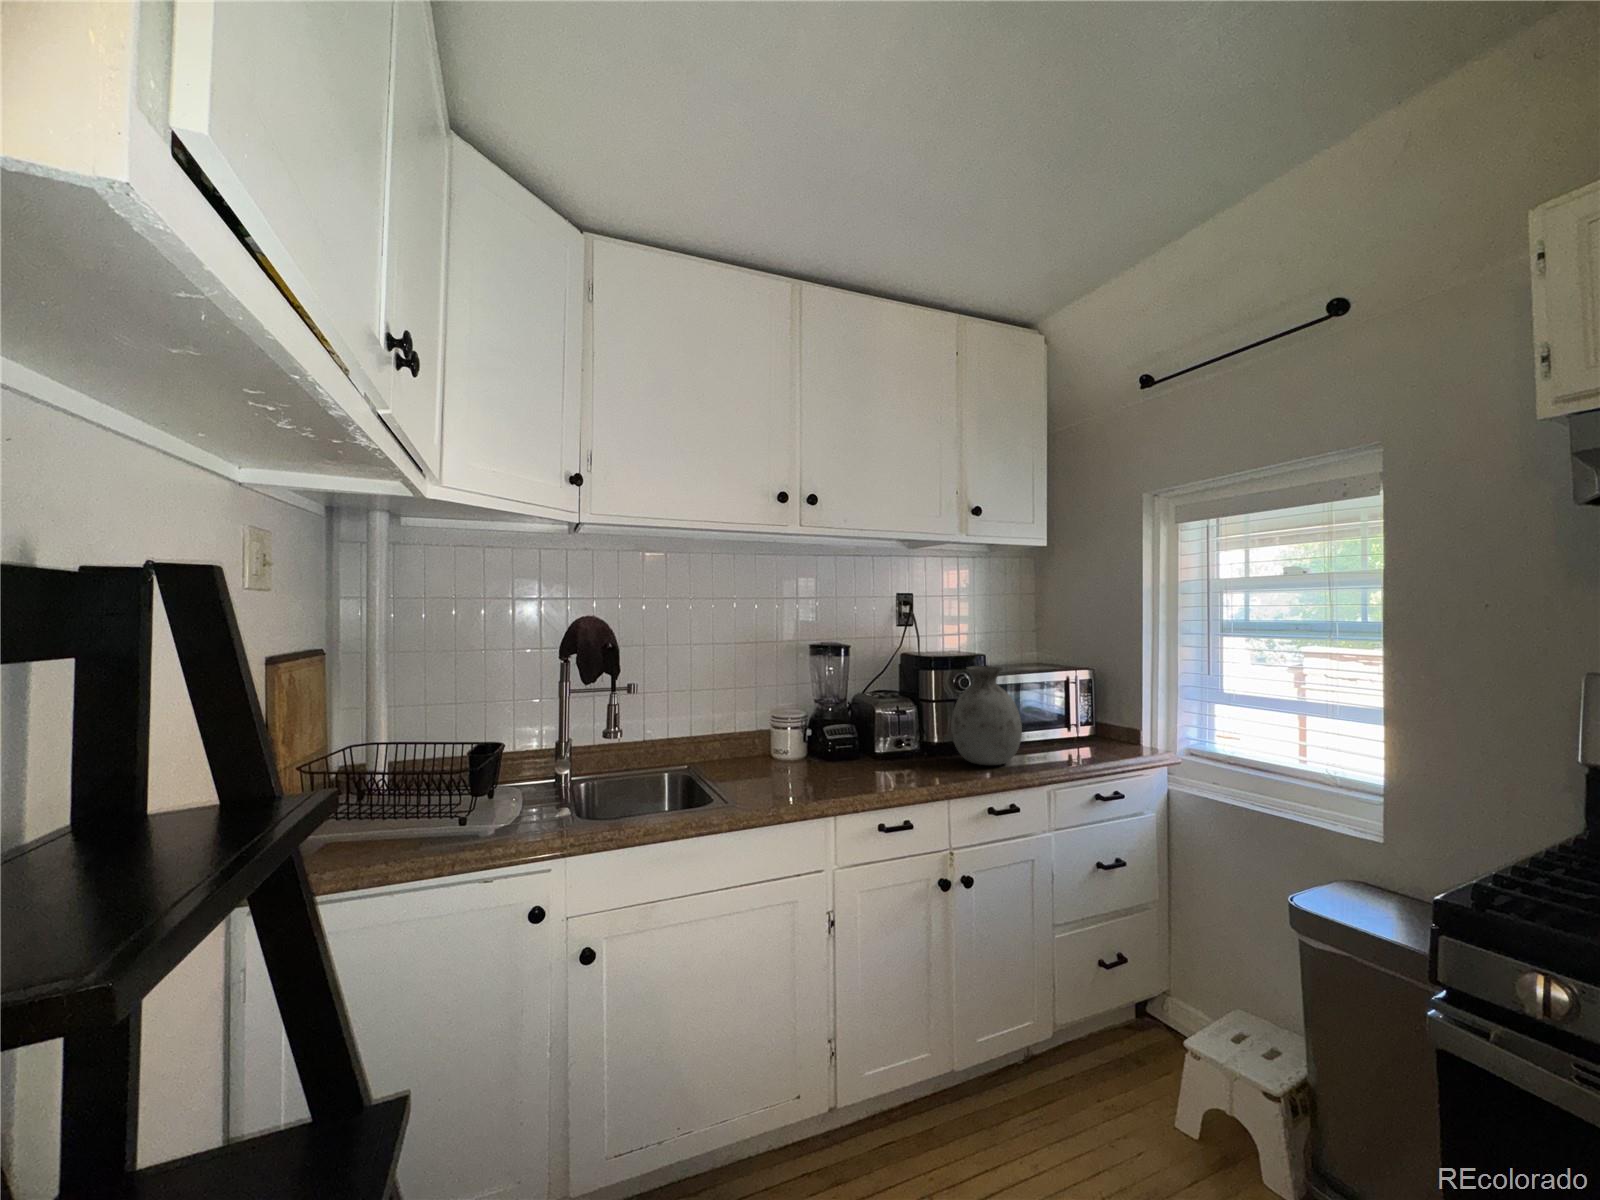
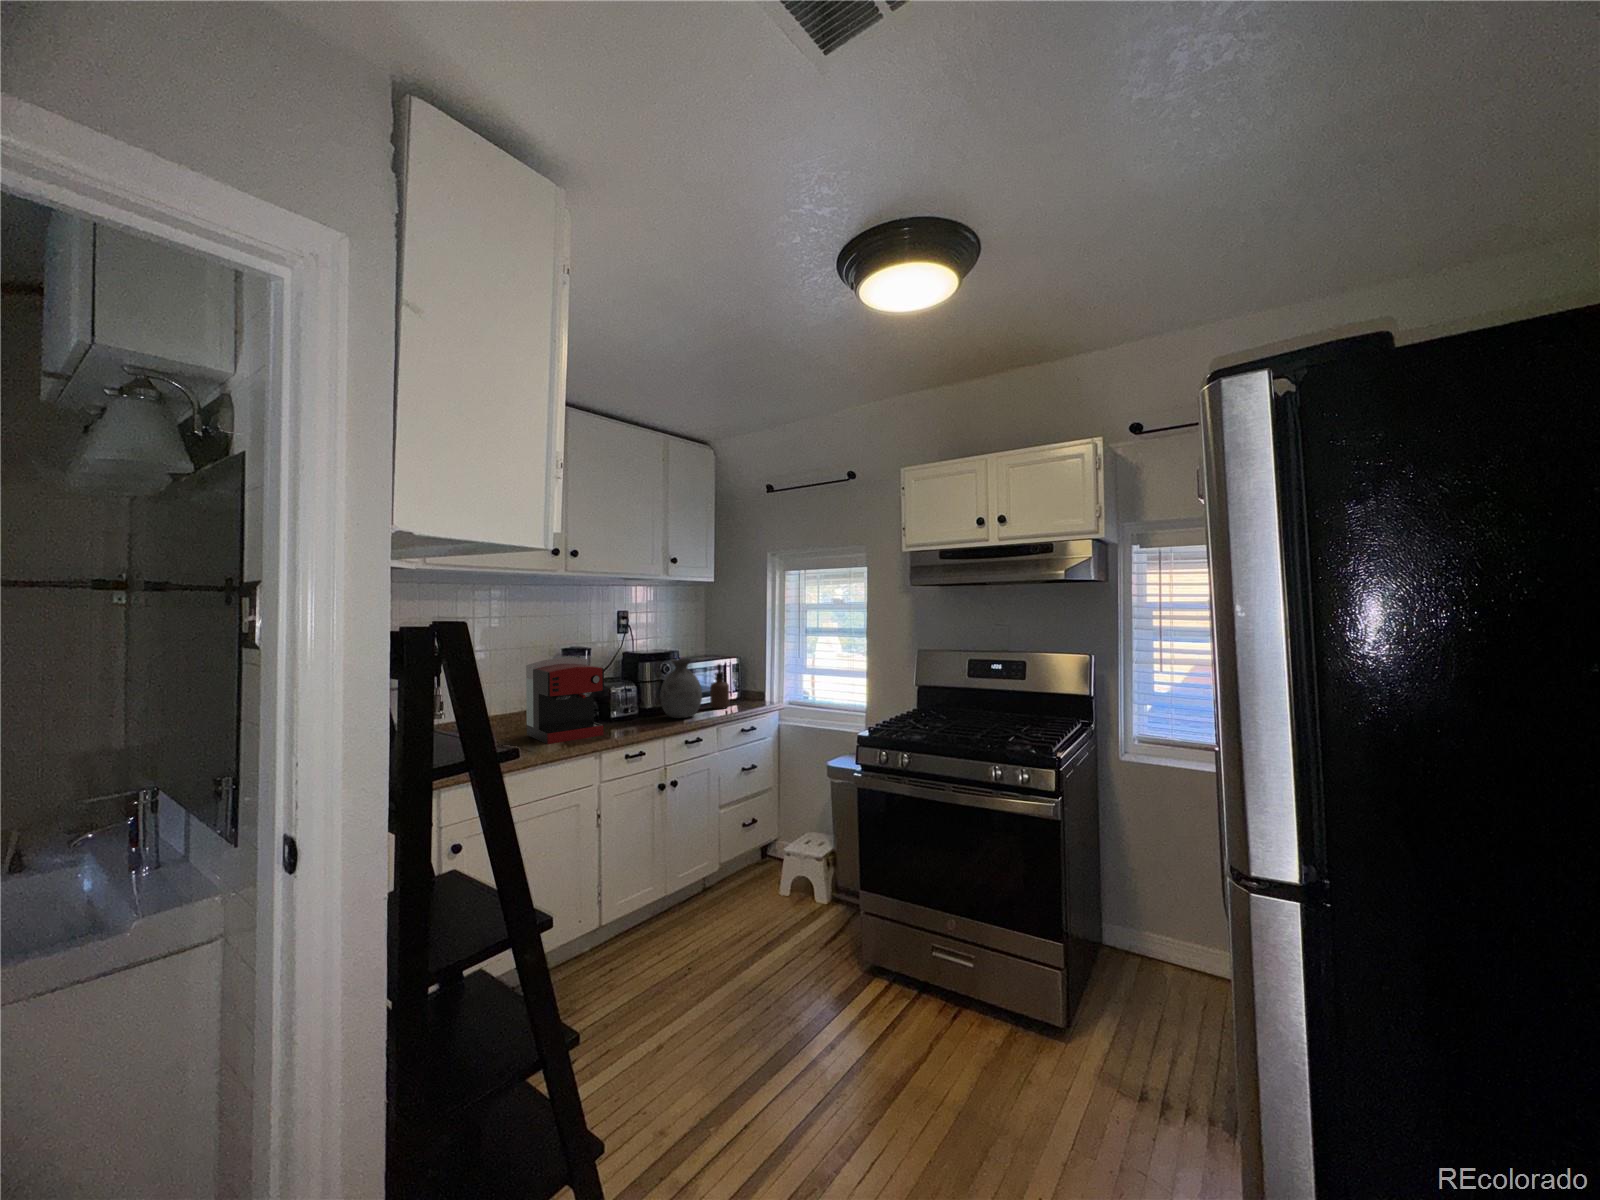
coffee maker: none [750,656,850,790] -> present [526,658,604,744]
soap dispenser: none [1039,678,1074,753] -> present [710,664,729,709]

